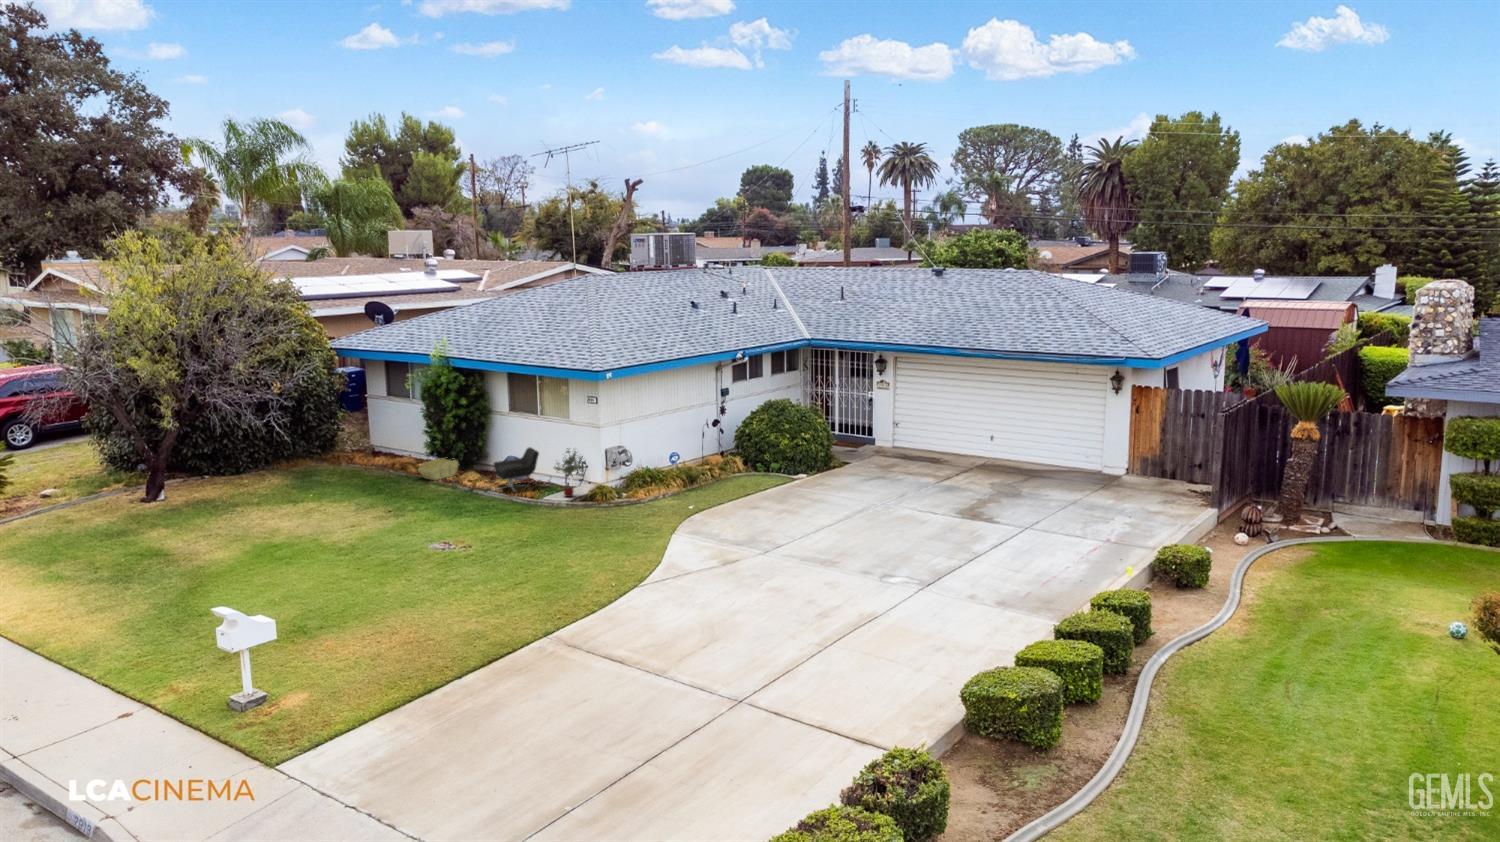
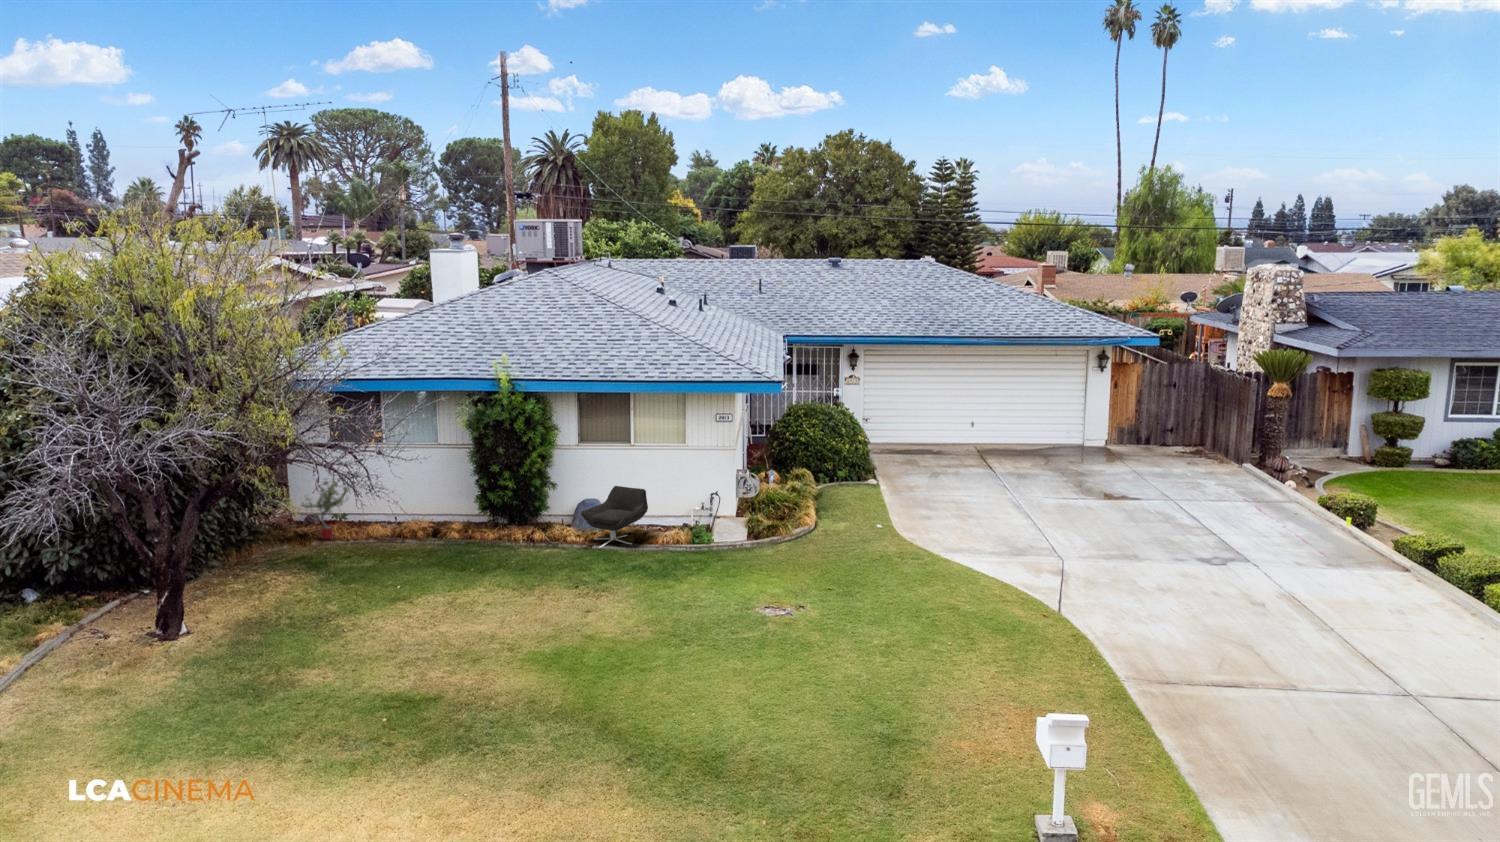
potted tree: present [554,448,583,497] -> present [302,479,348,540]
storage bin: present [418,458,458,480] -> none [455,517,495,549]

